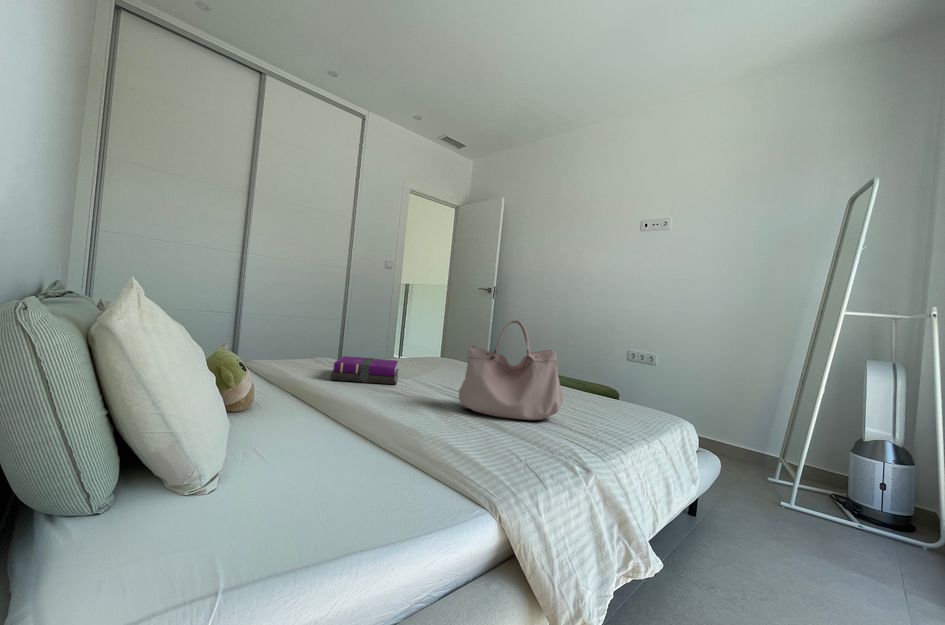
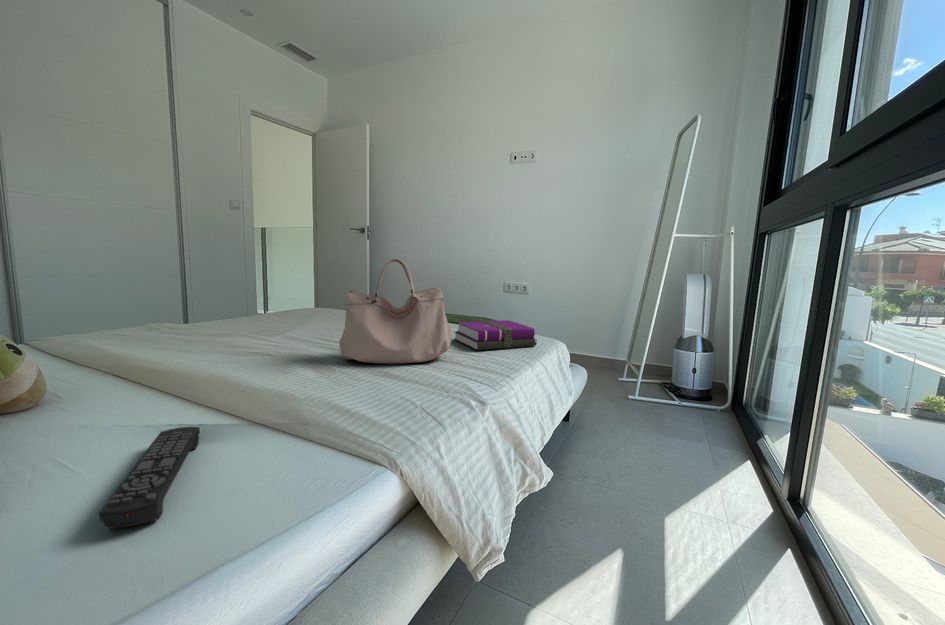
notebook: present [330,356,398,384] -> present [454,320,537,350]
remote control: none [281,442,347,509] -> present [99,427,200,529]

